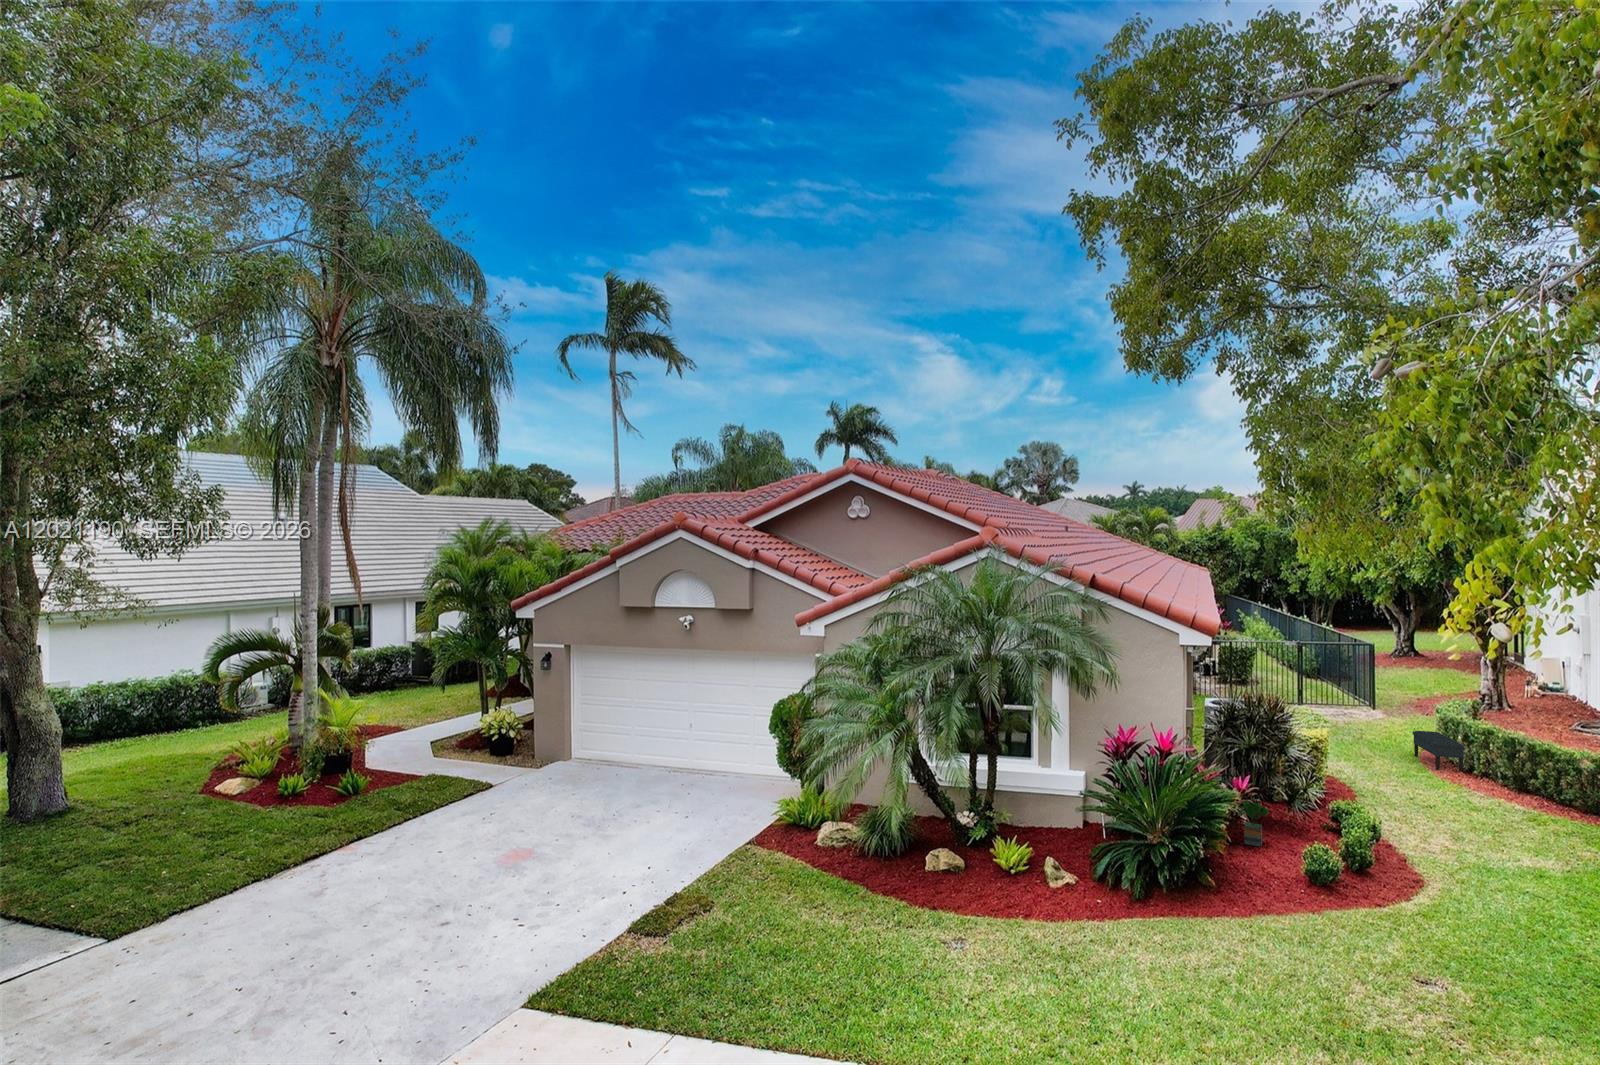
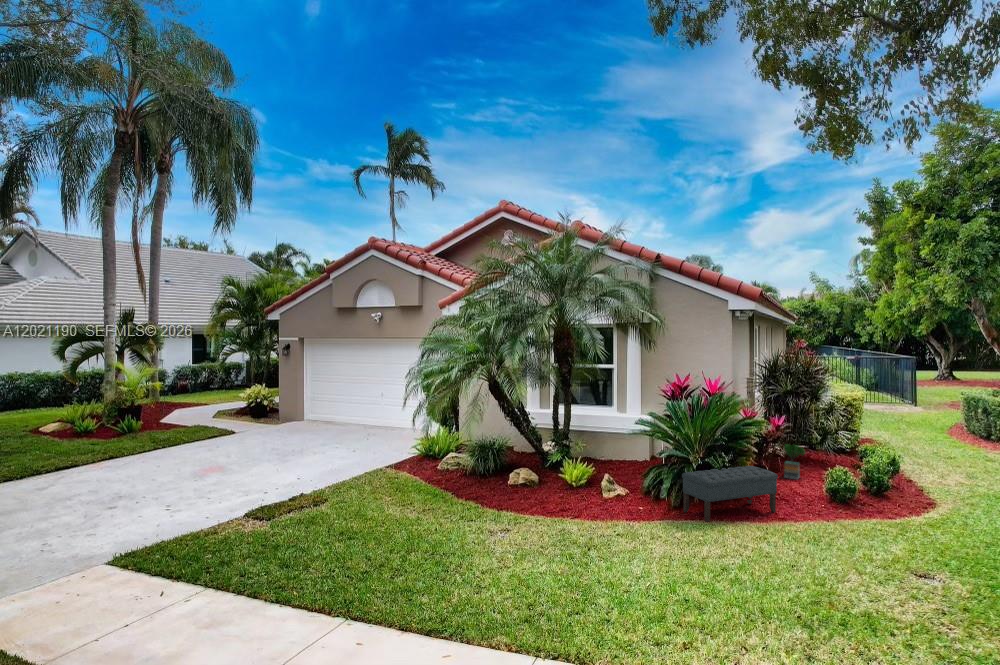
bench: present [1413,731,1464,772] -> present [682,466,778,522]

